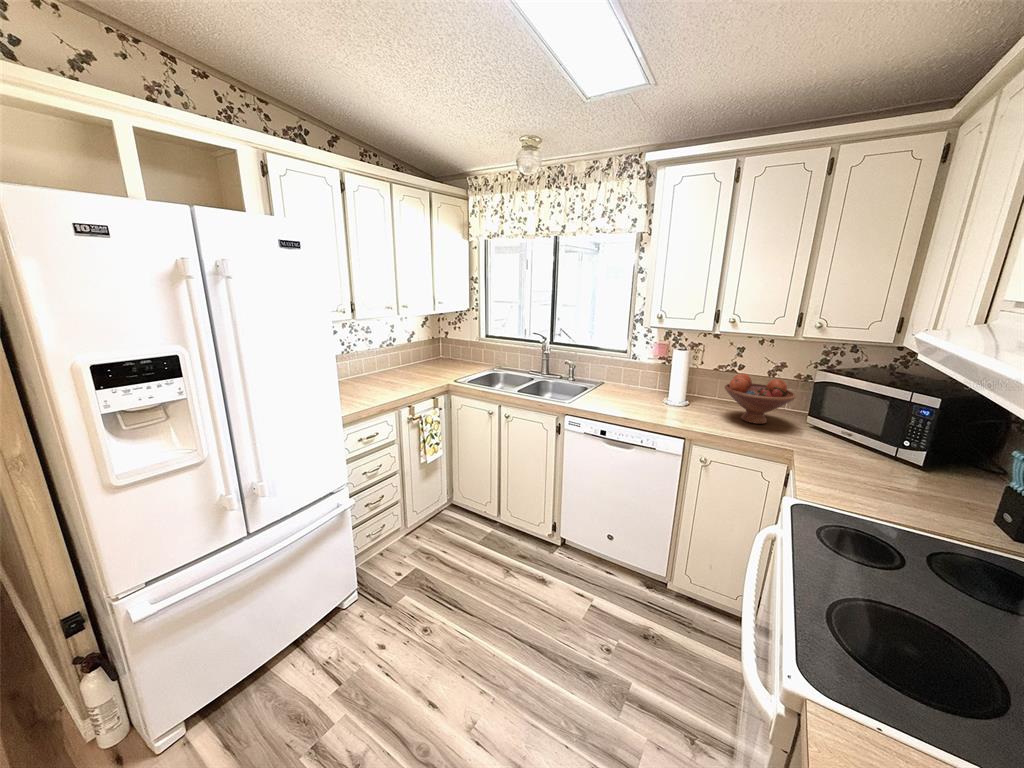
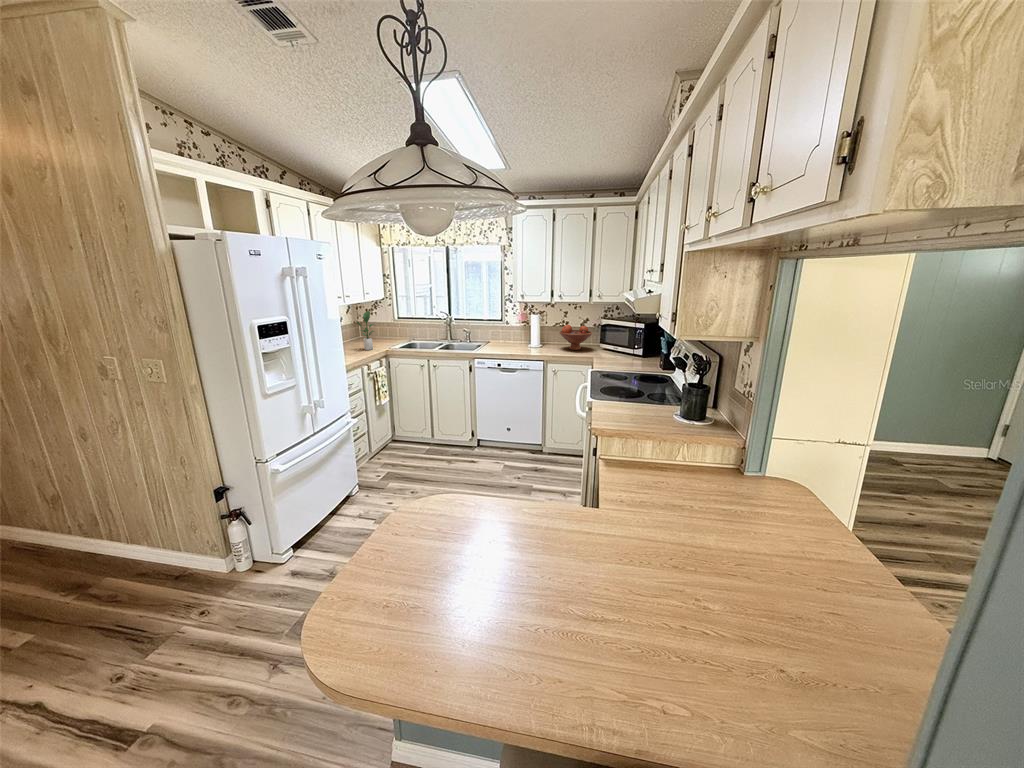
potted plant: none [412,326,440,380] -> present [356,311,374,350]

